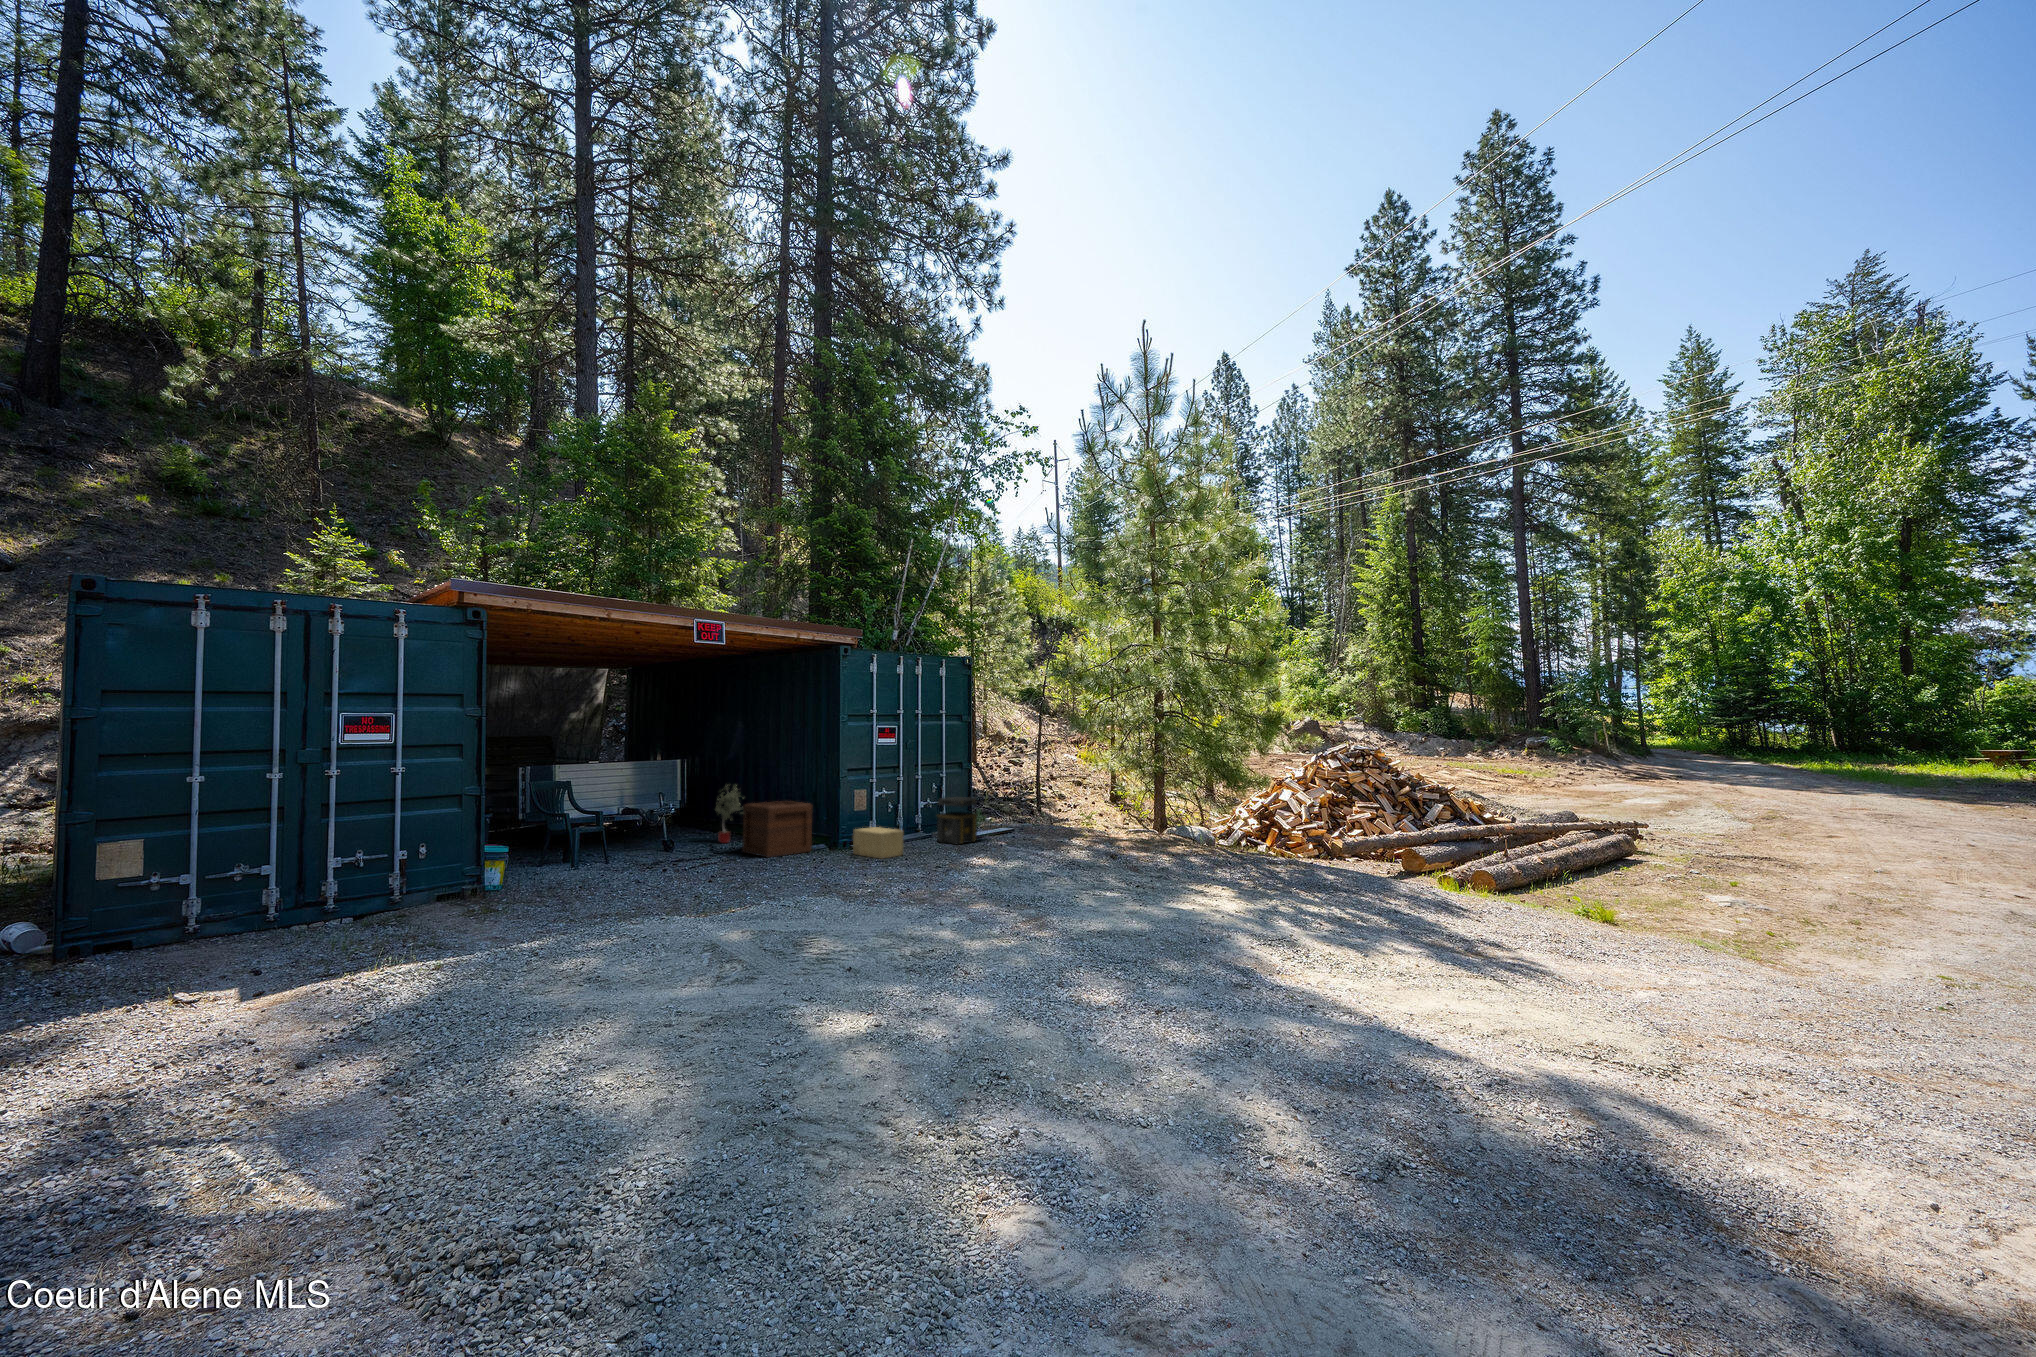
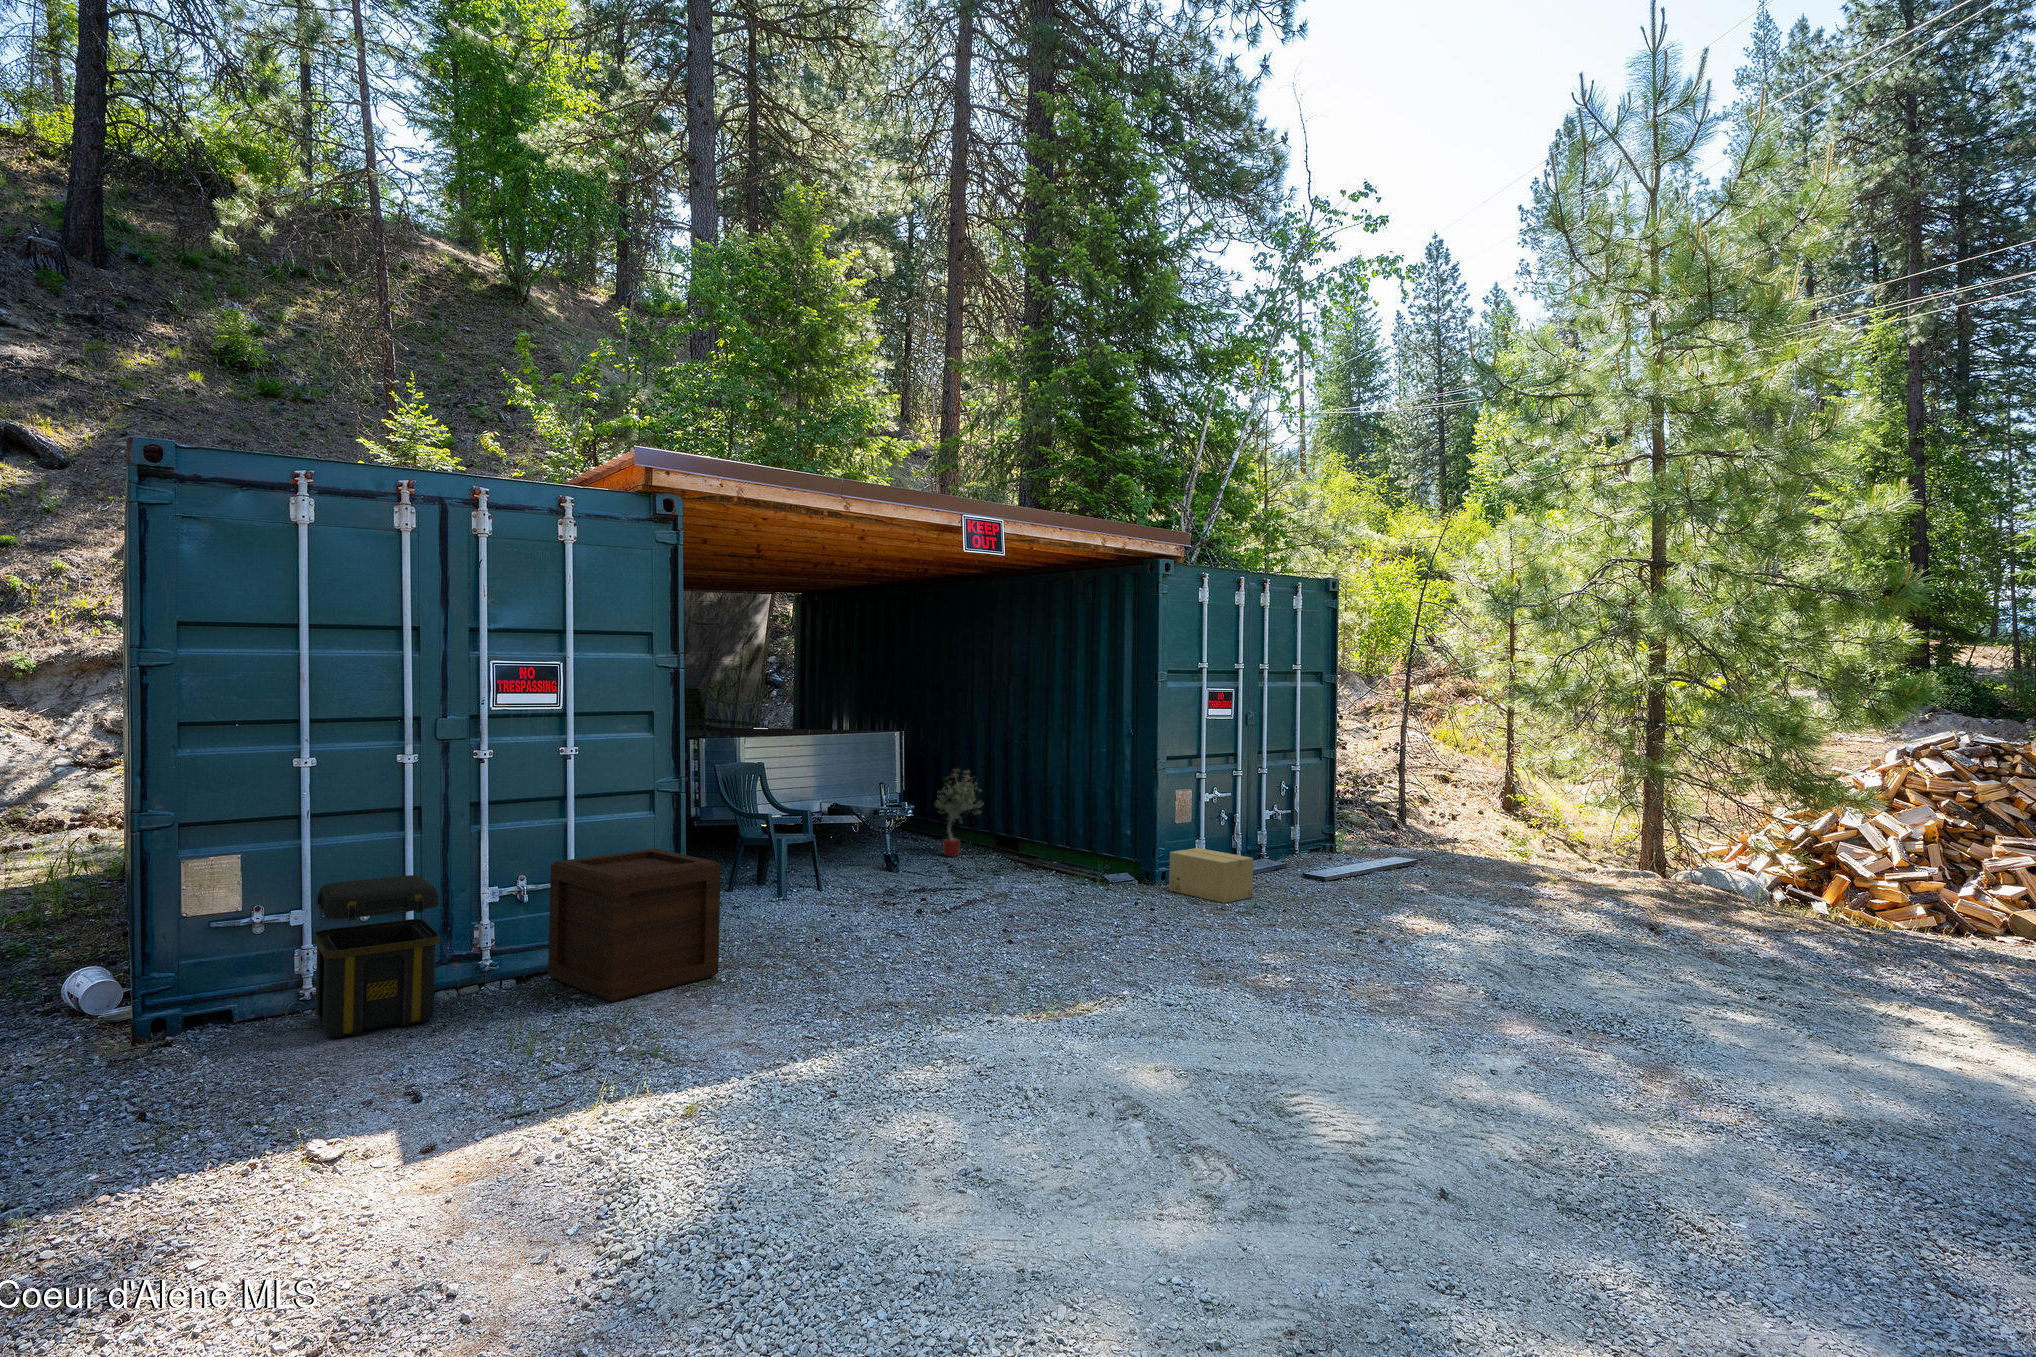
toolbox: present [937,797,977,844] -> present [314,875,439,1037]
wooden crate: present [742,801,813,857] -> present [548,848,721,1002]

